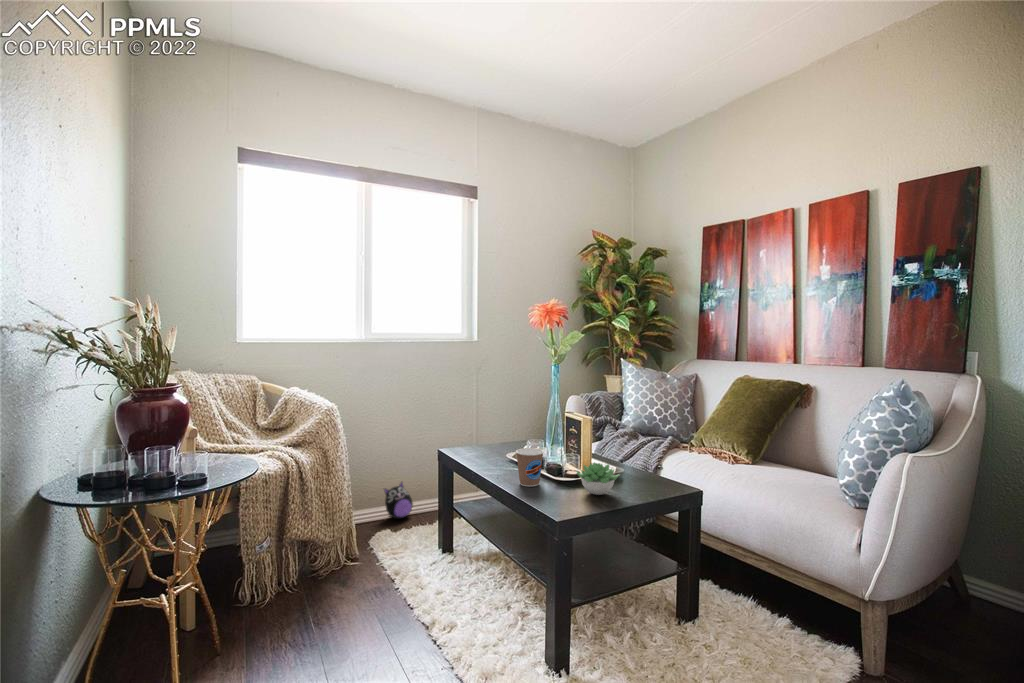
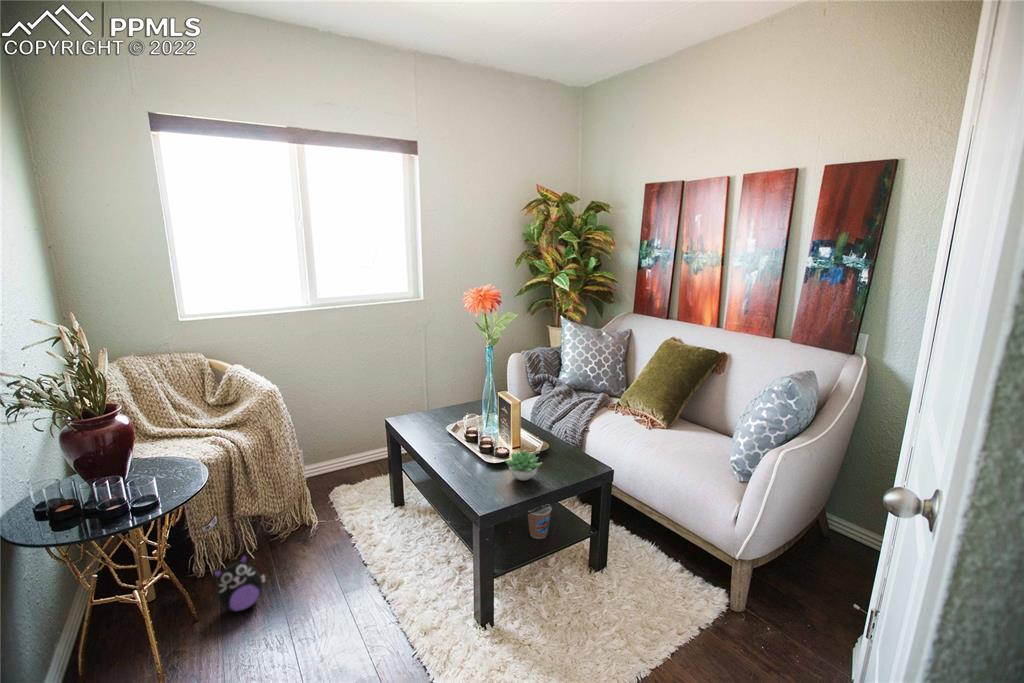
coffee cup: present [516,448,544,487] -> present [528,504,552,539]
plush toy: present [384,482,413,519] -> present [213,555,265,612]

